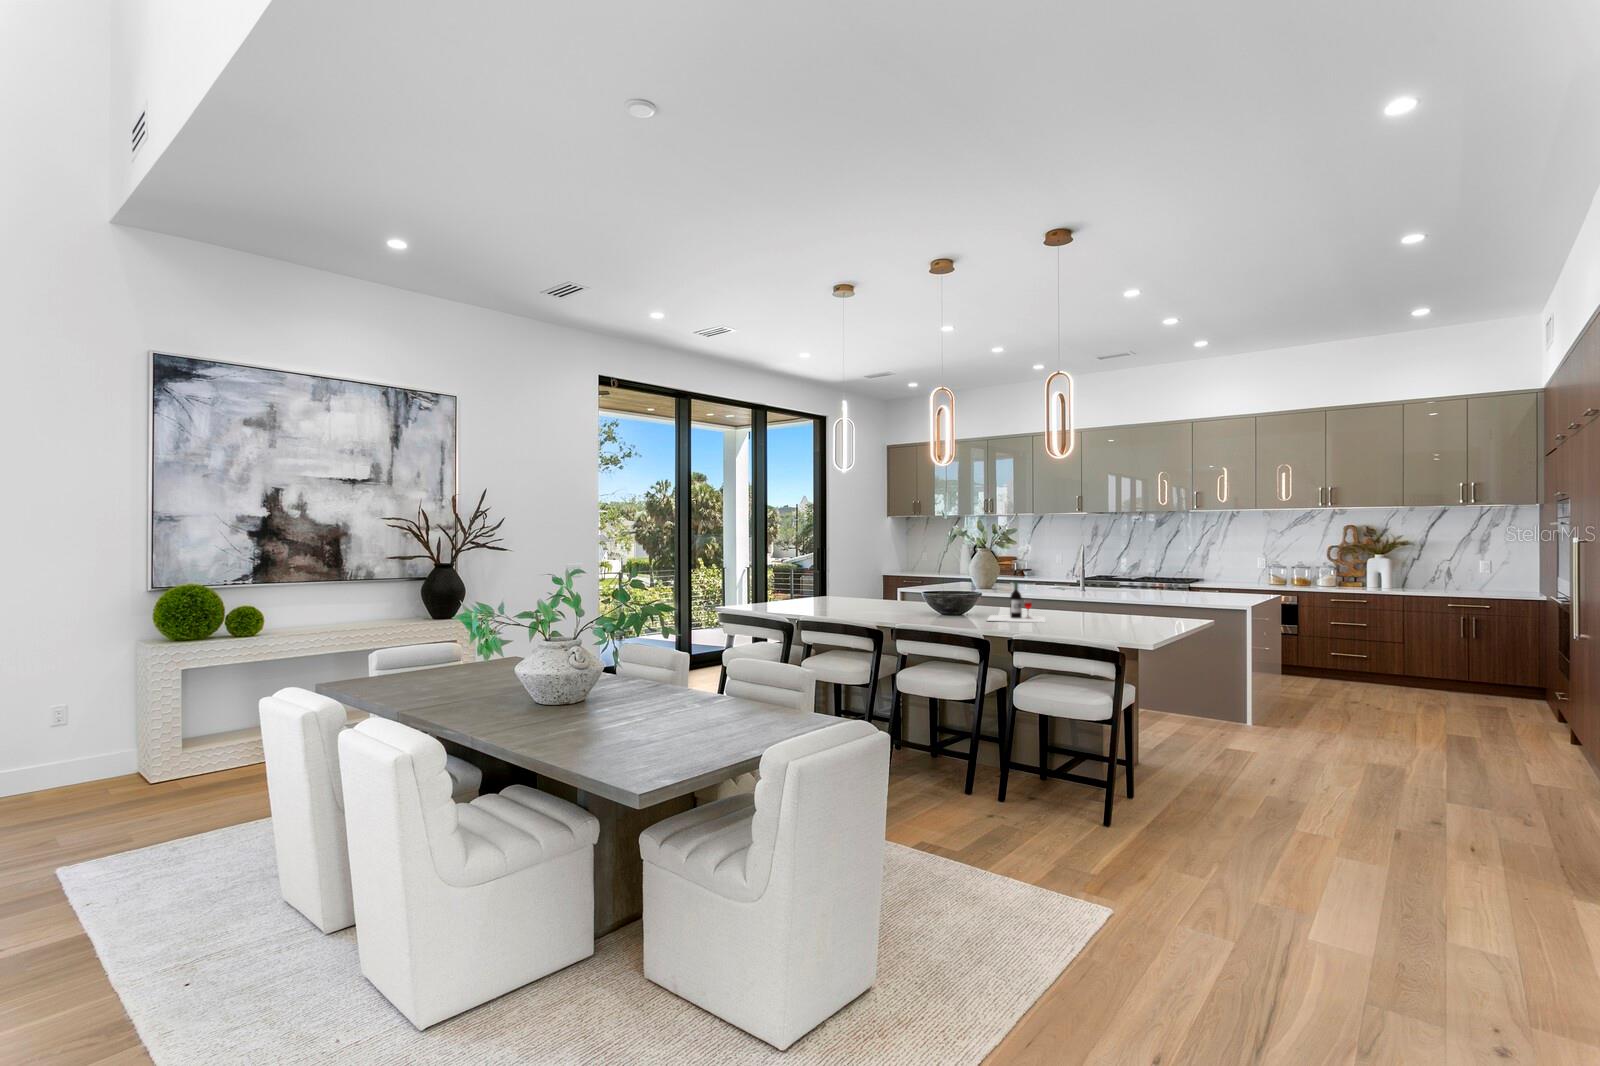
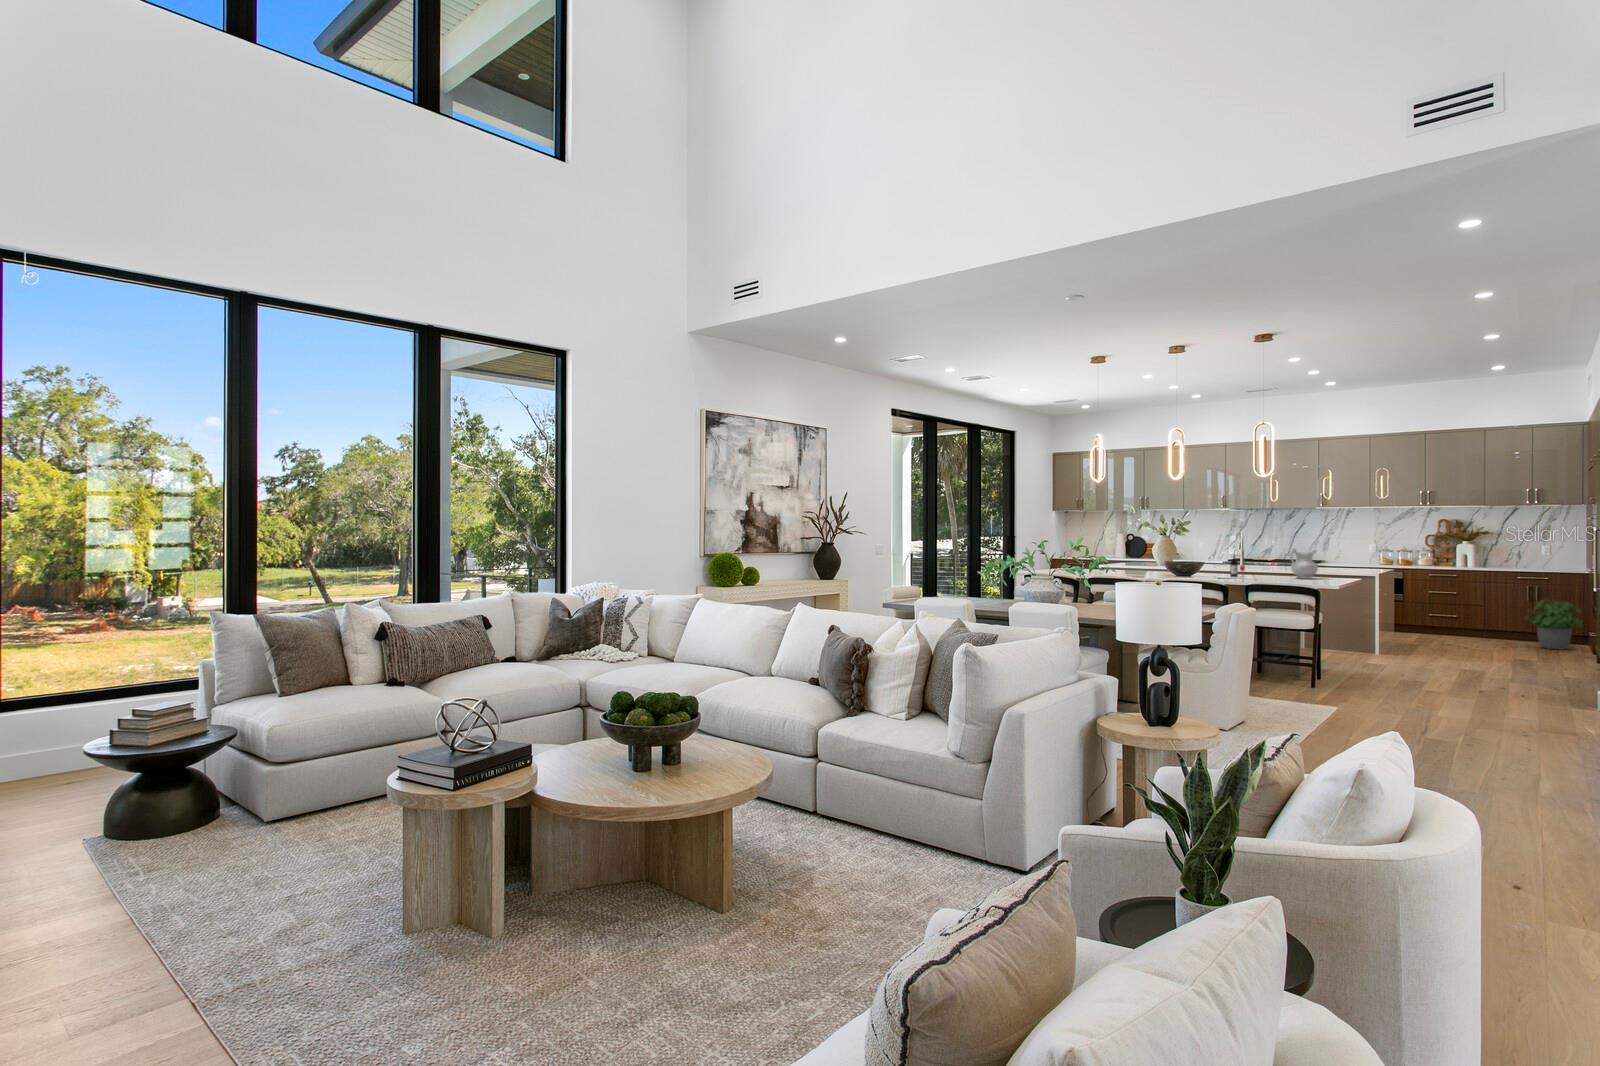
ceramic pitcher: none [1093,574,1137,623] -> present [1290,549,1318,579]
potted plant: none [1459,635,1541,710] -> present [1525,599,1582,650]

